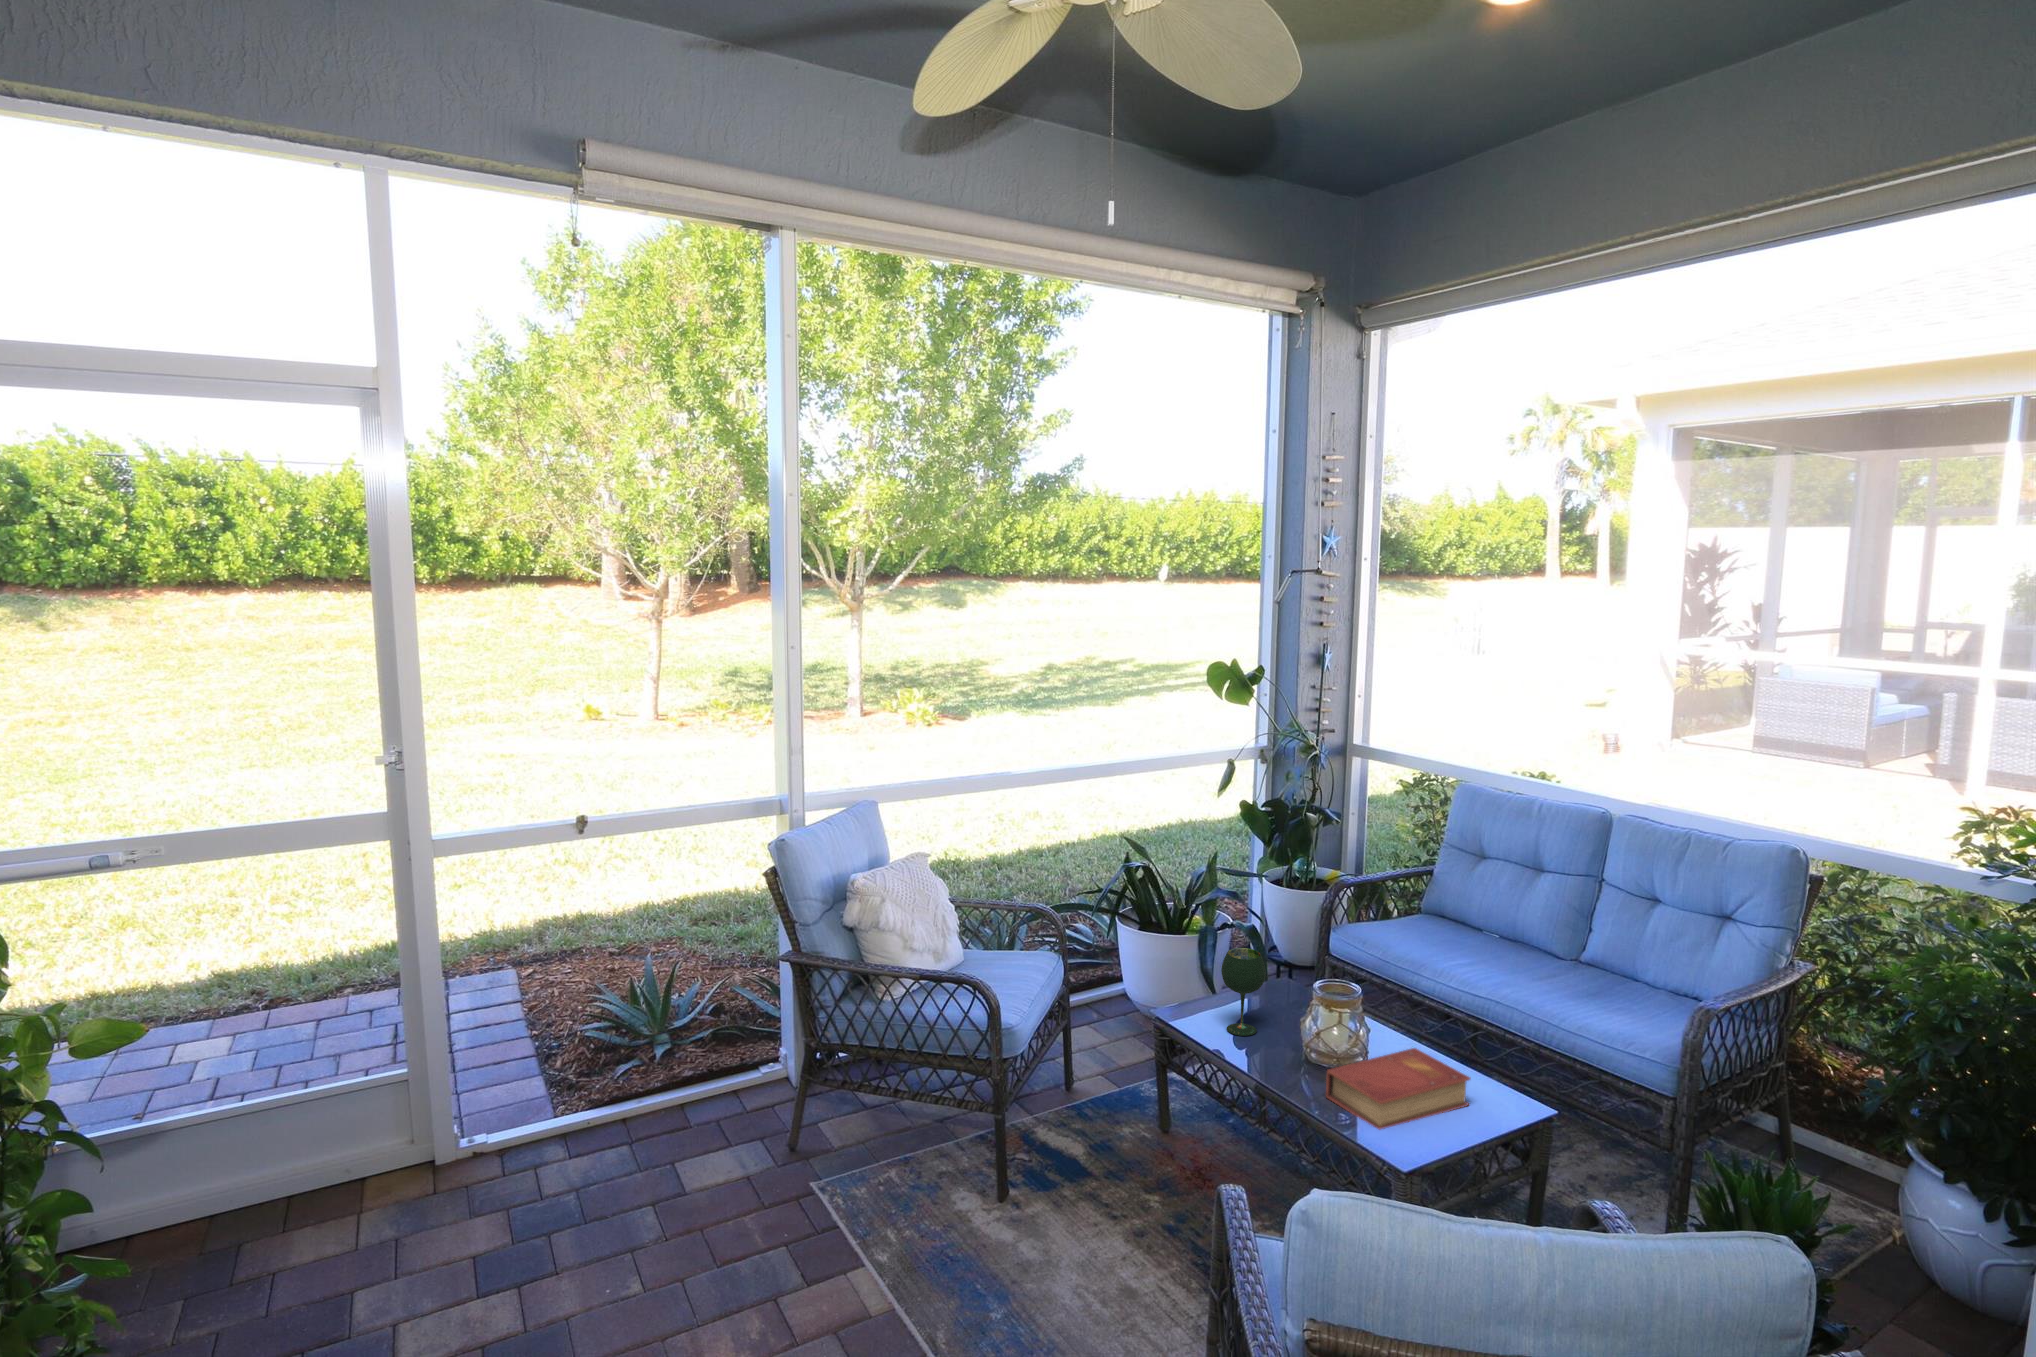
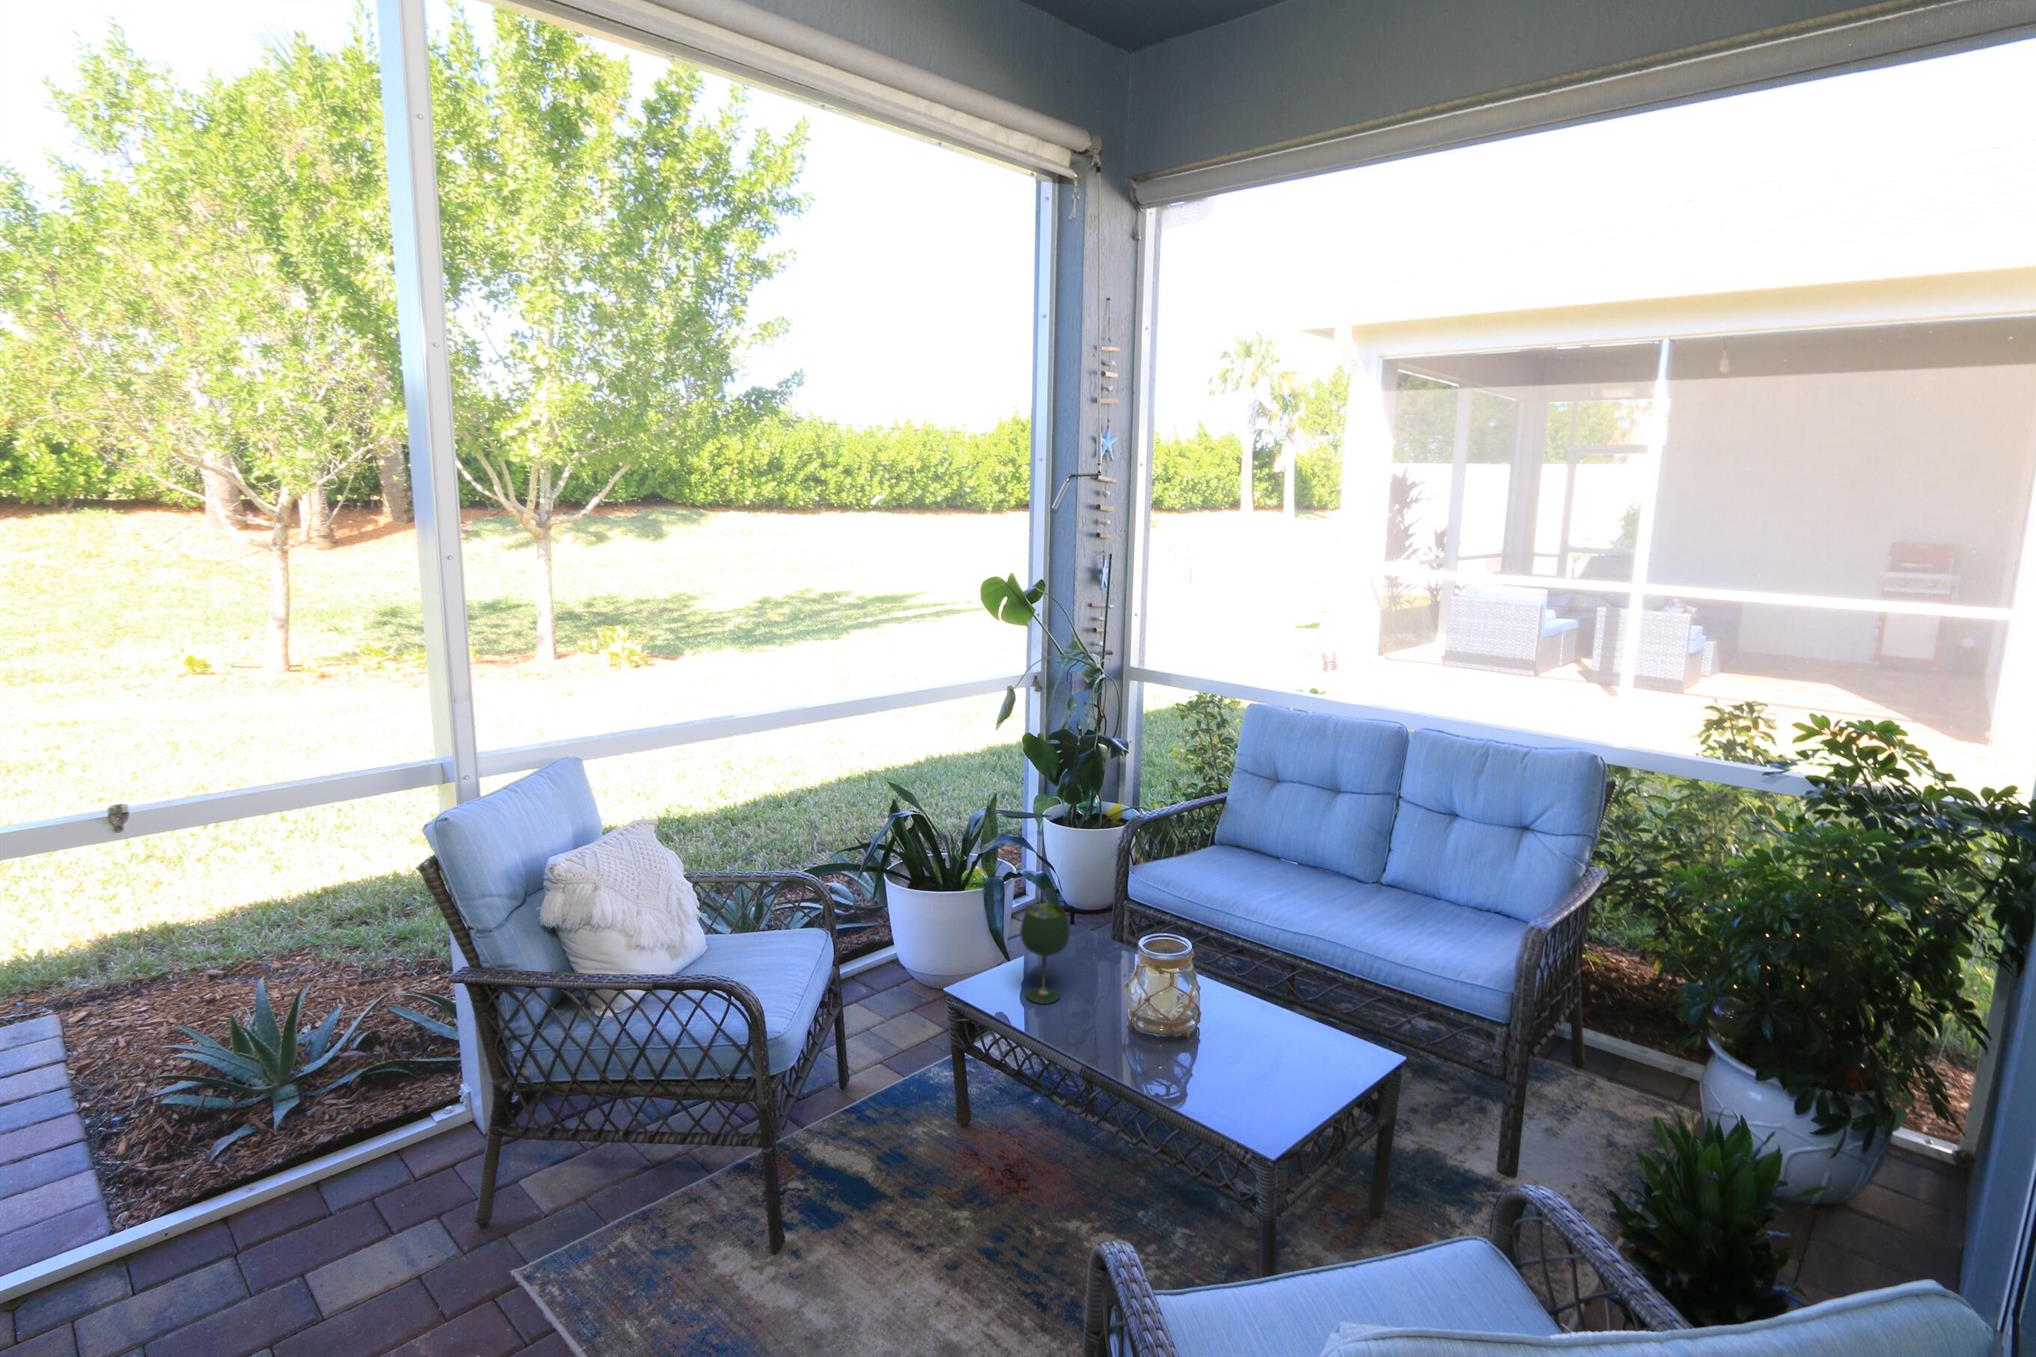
book: present [1326,1048,1470,1130] -> none [1173,1000,1325,1115]

